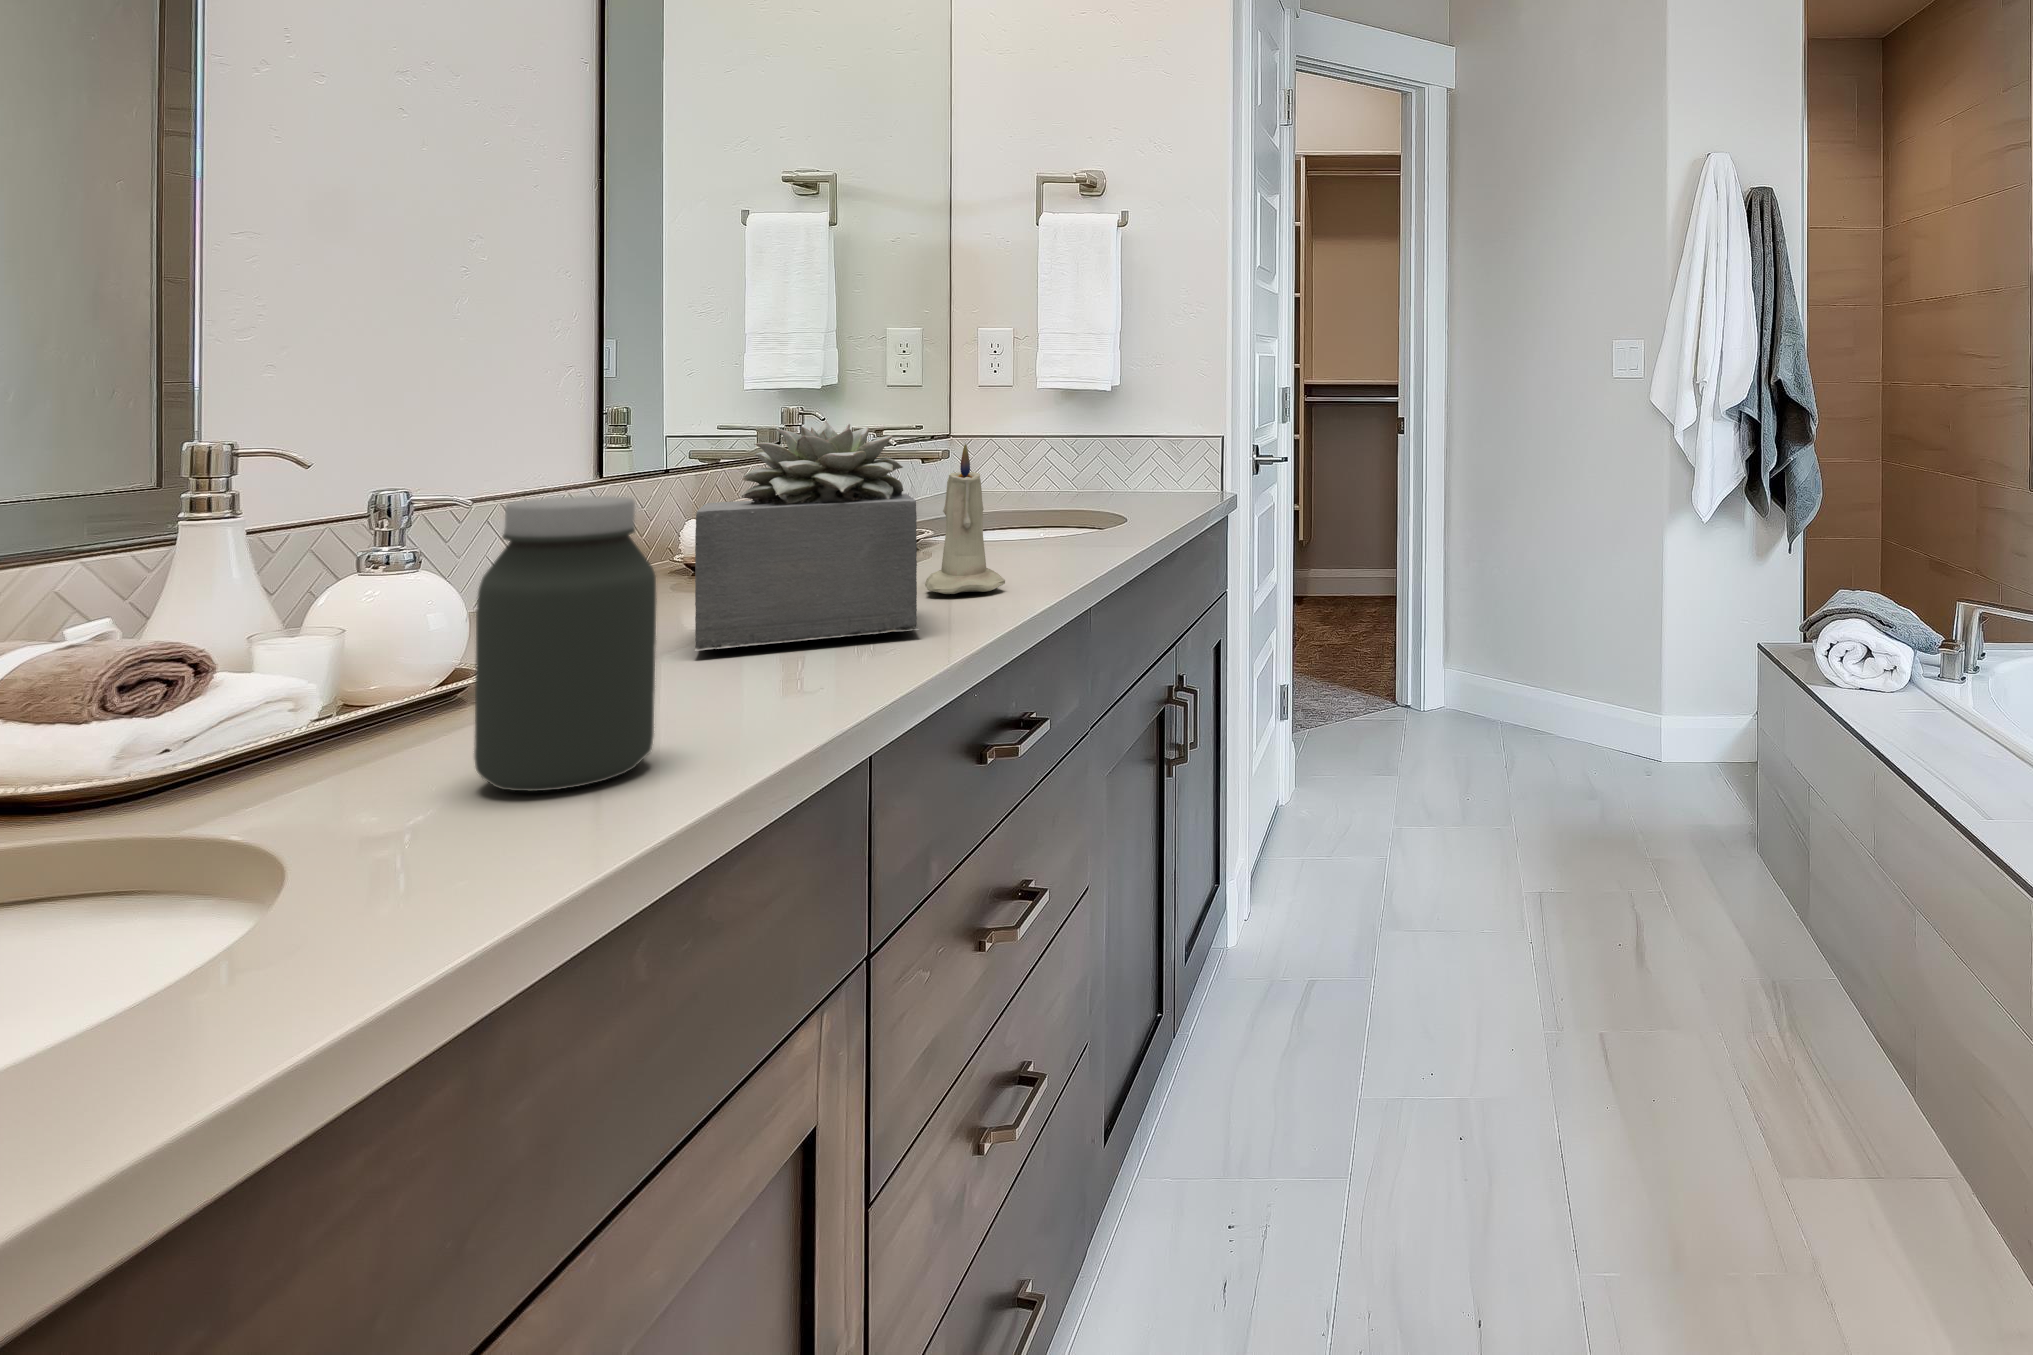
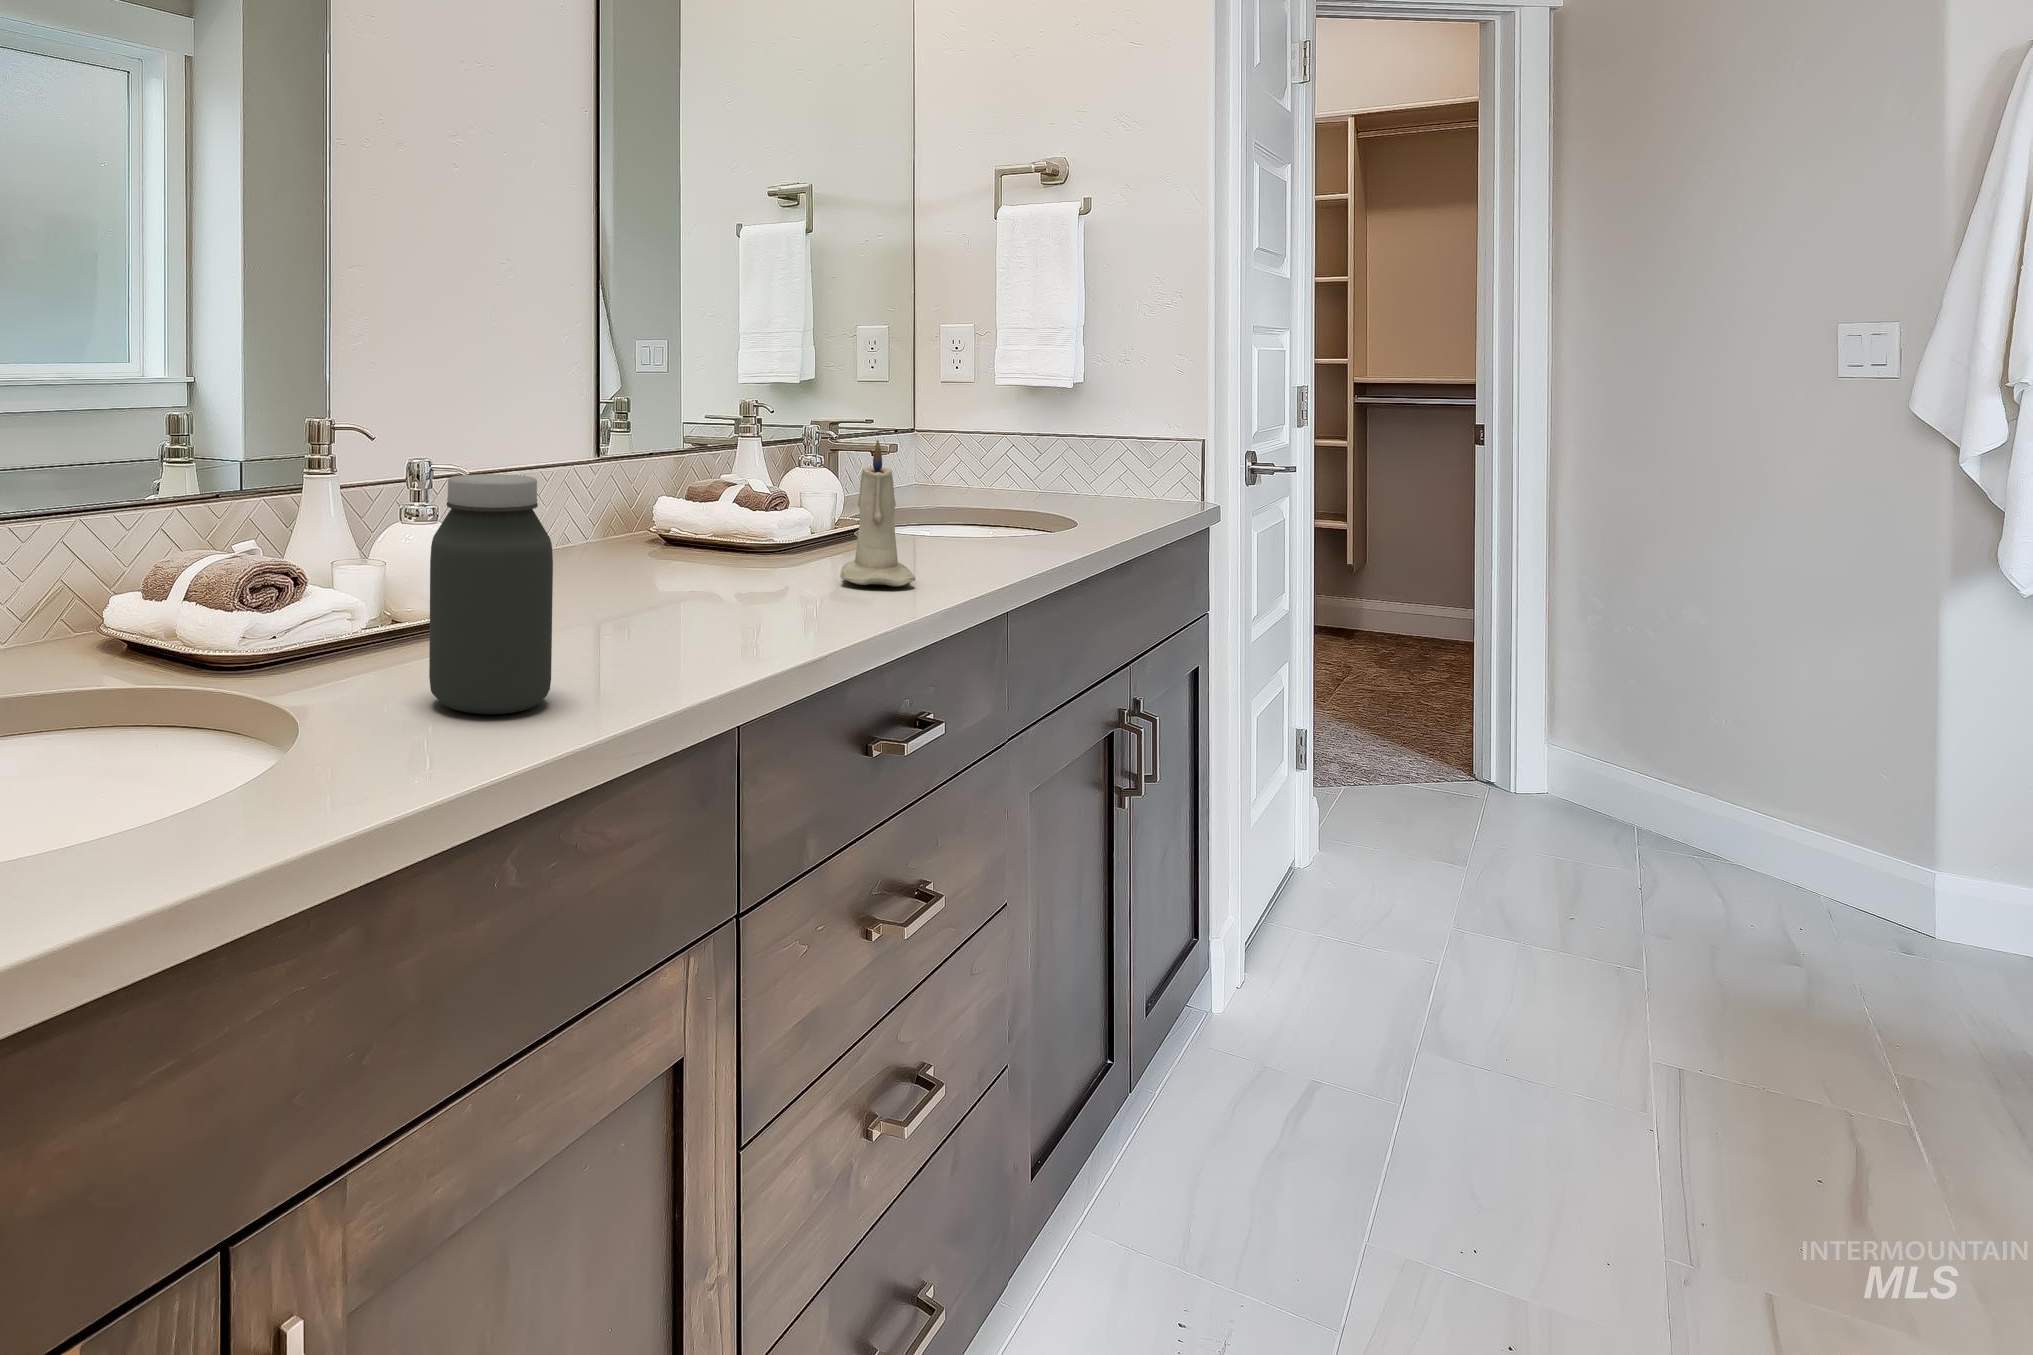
succulent plant: present [695,421,920,651] -> none [627,414,814,617]

